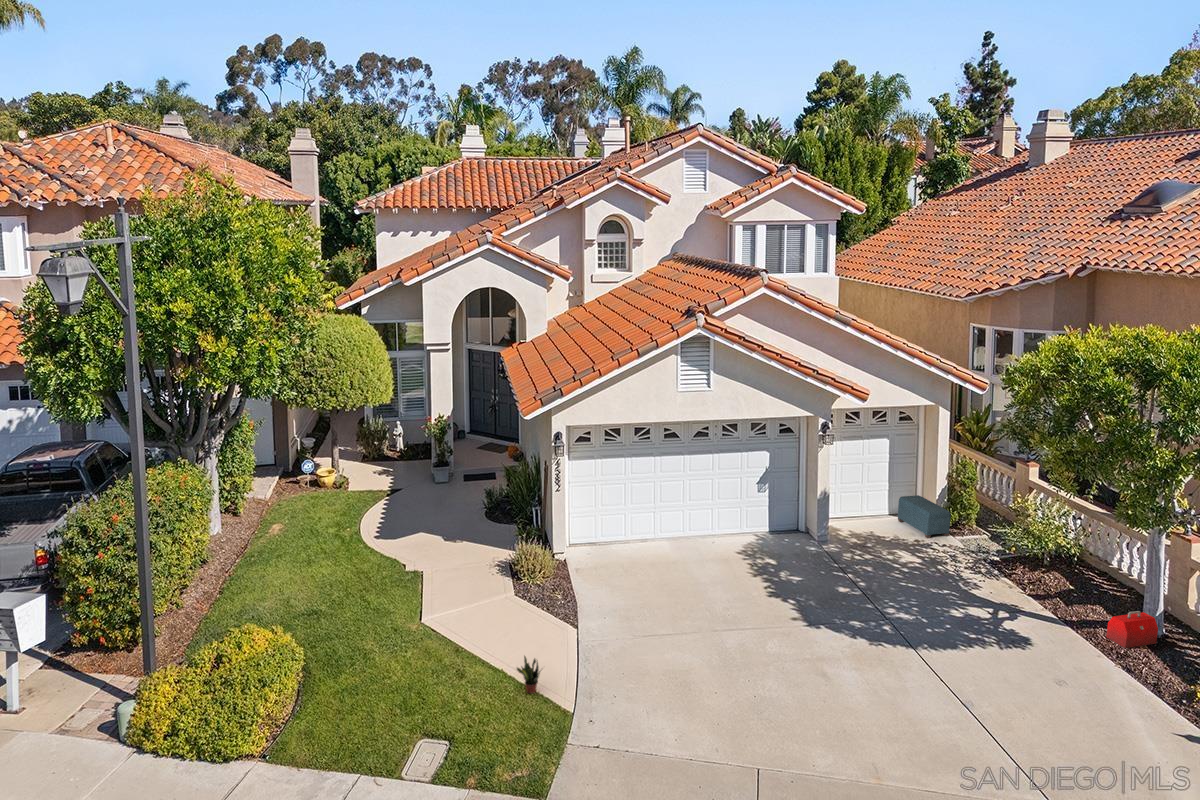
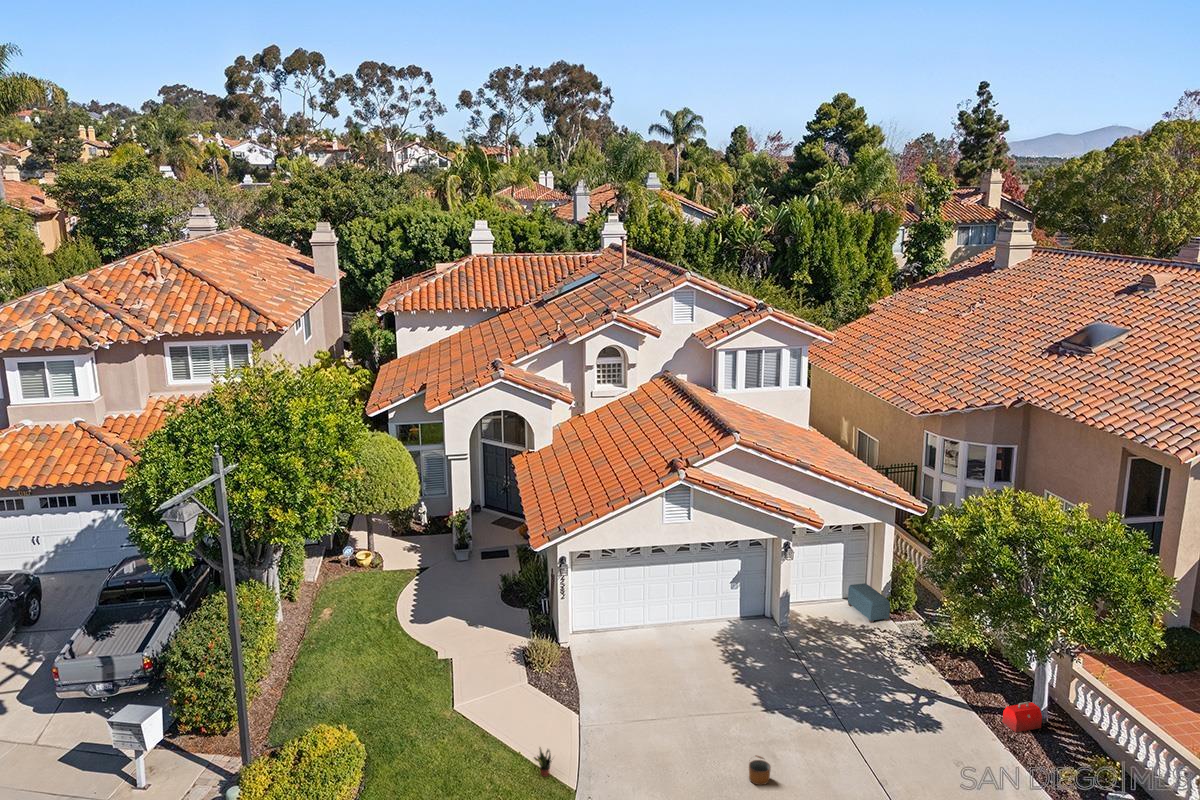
bucket: none [793,666,821,704] -> present [749,755,771,785]

